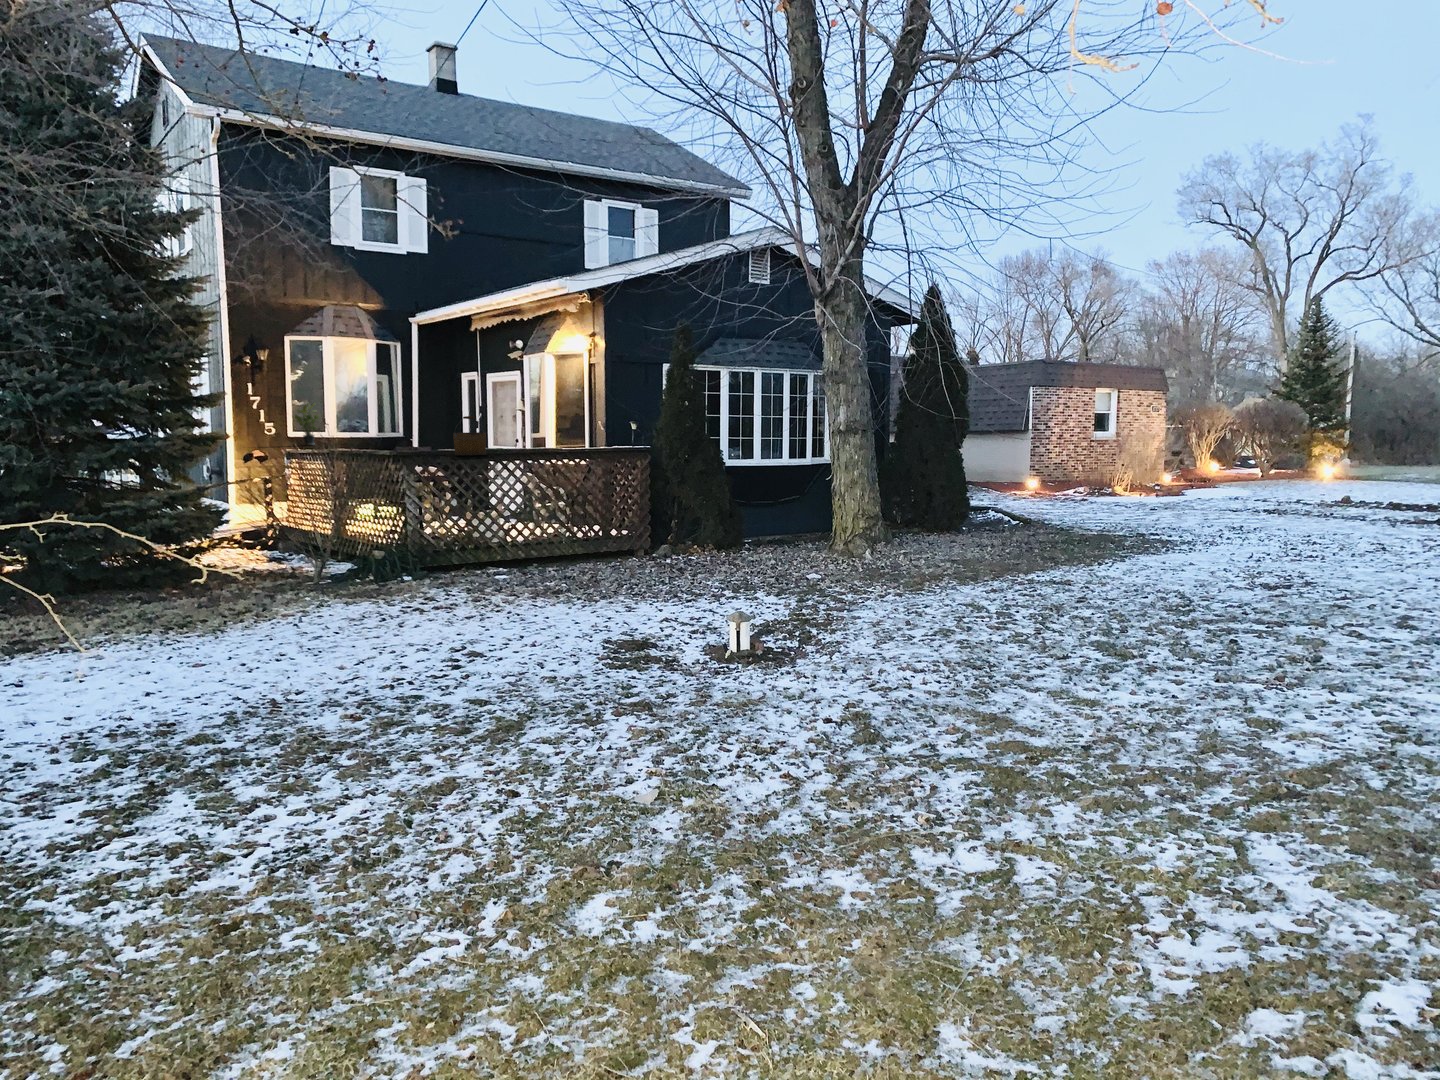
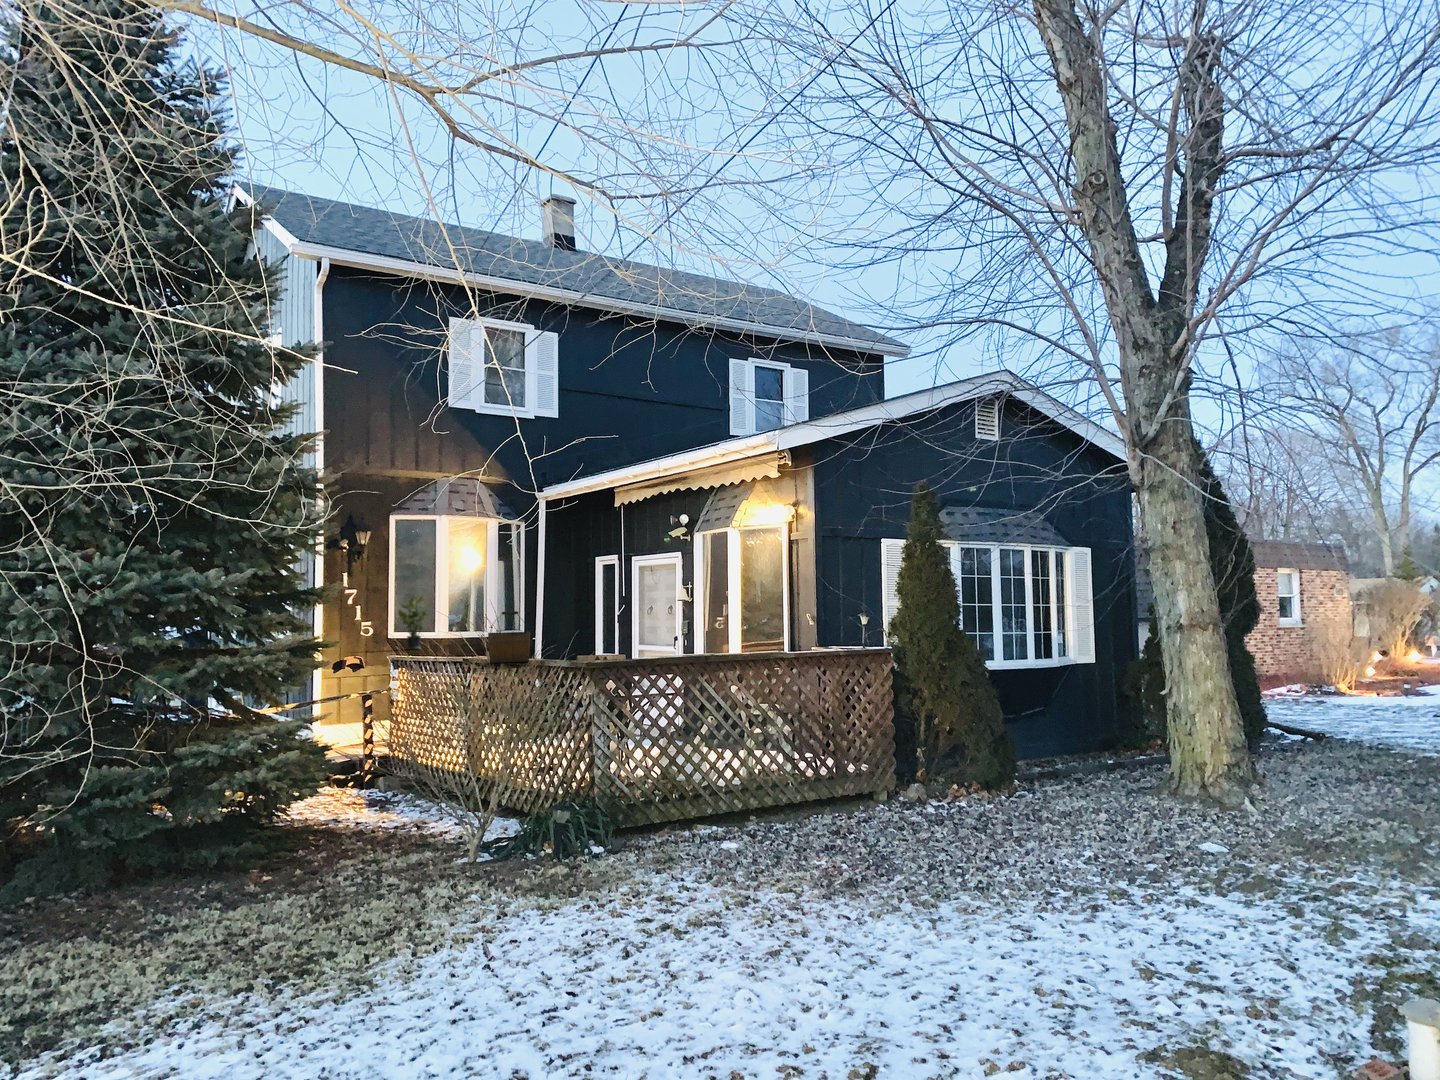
bucket: present [453,416,486,456] -> present [488,611,530,663]

